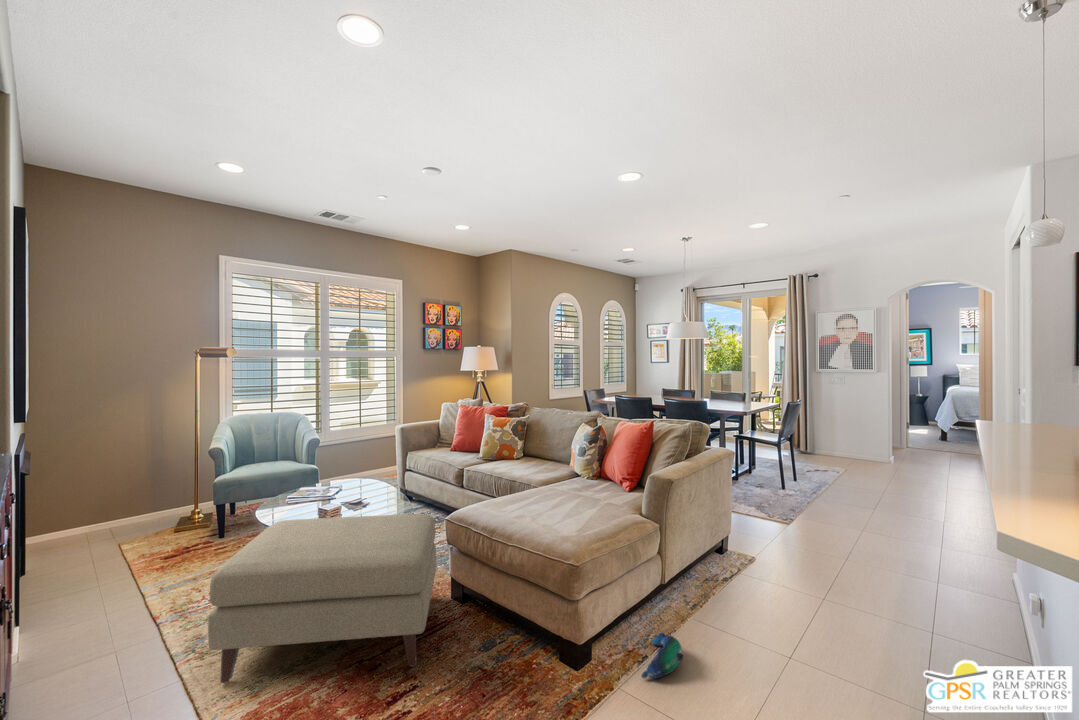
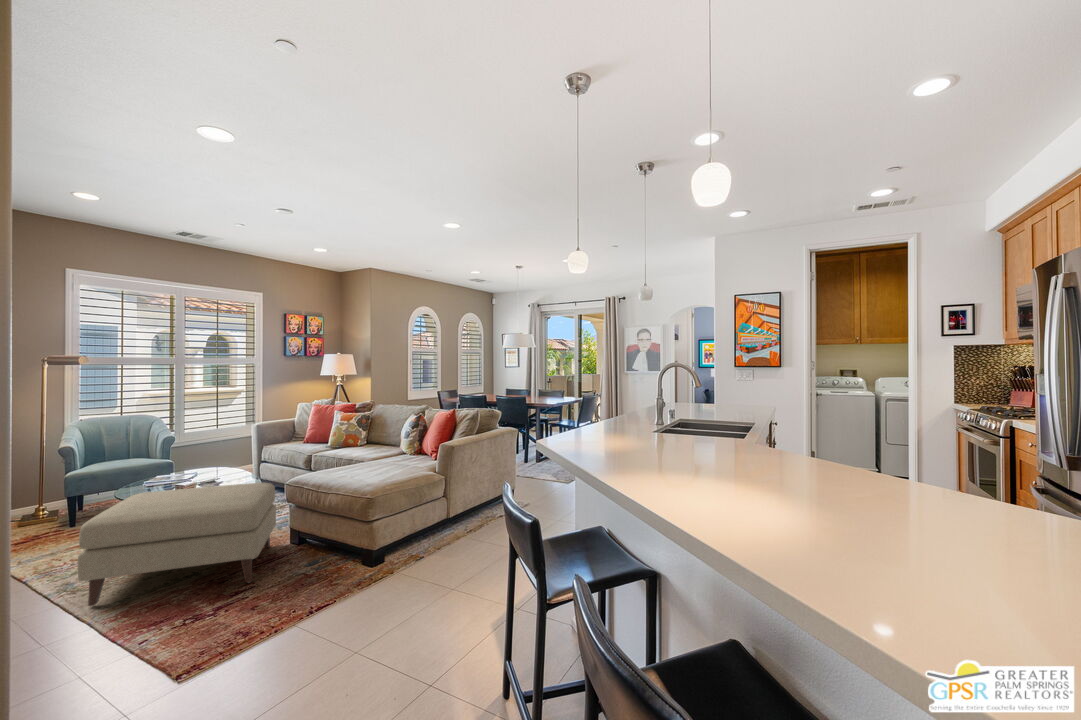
plush toy: present [642,633,684,679] -> none [413,546,445,571]

